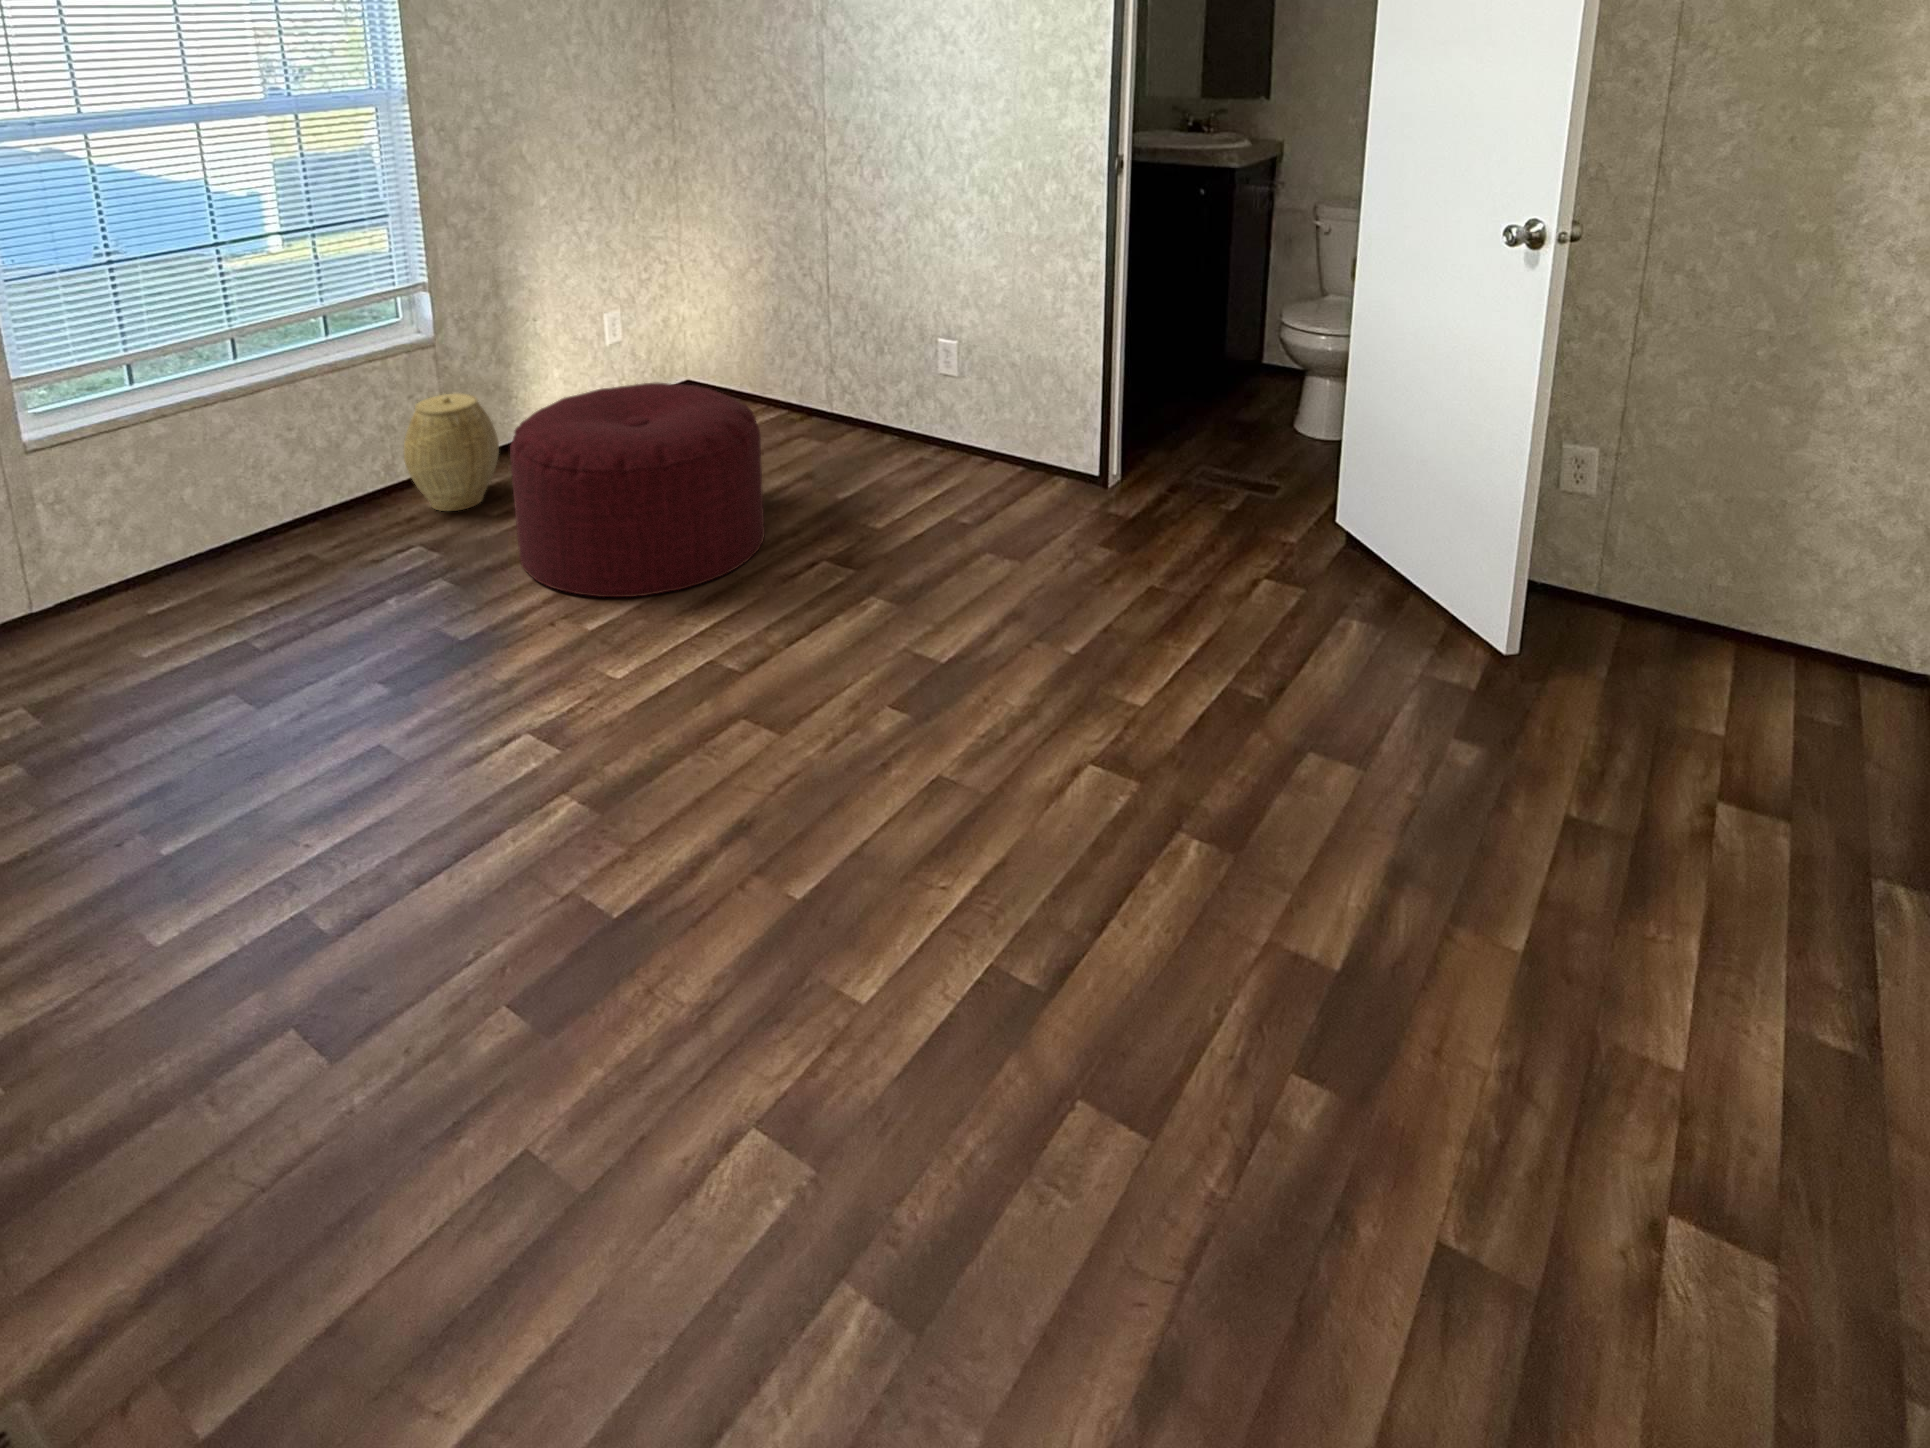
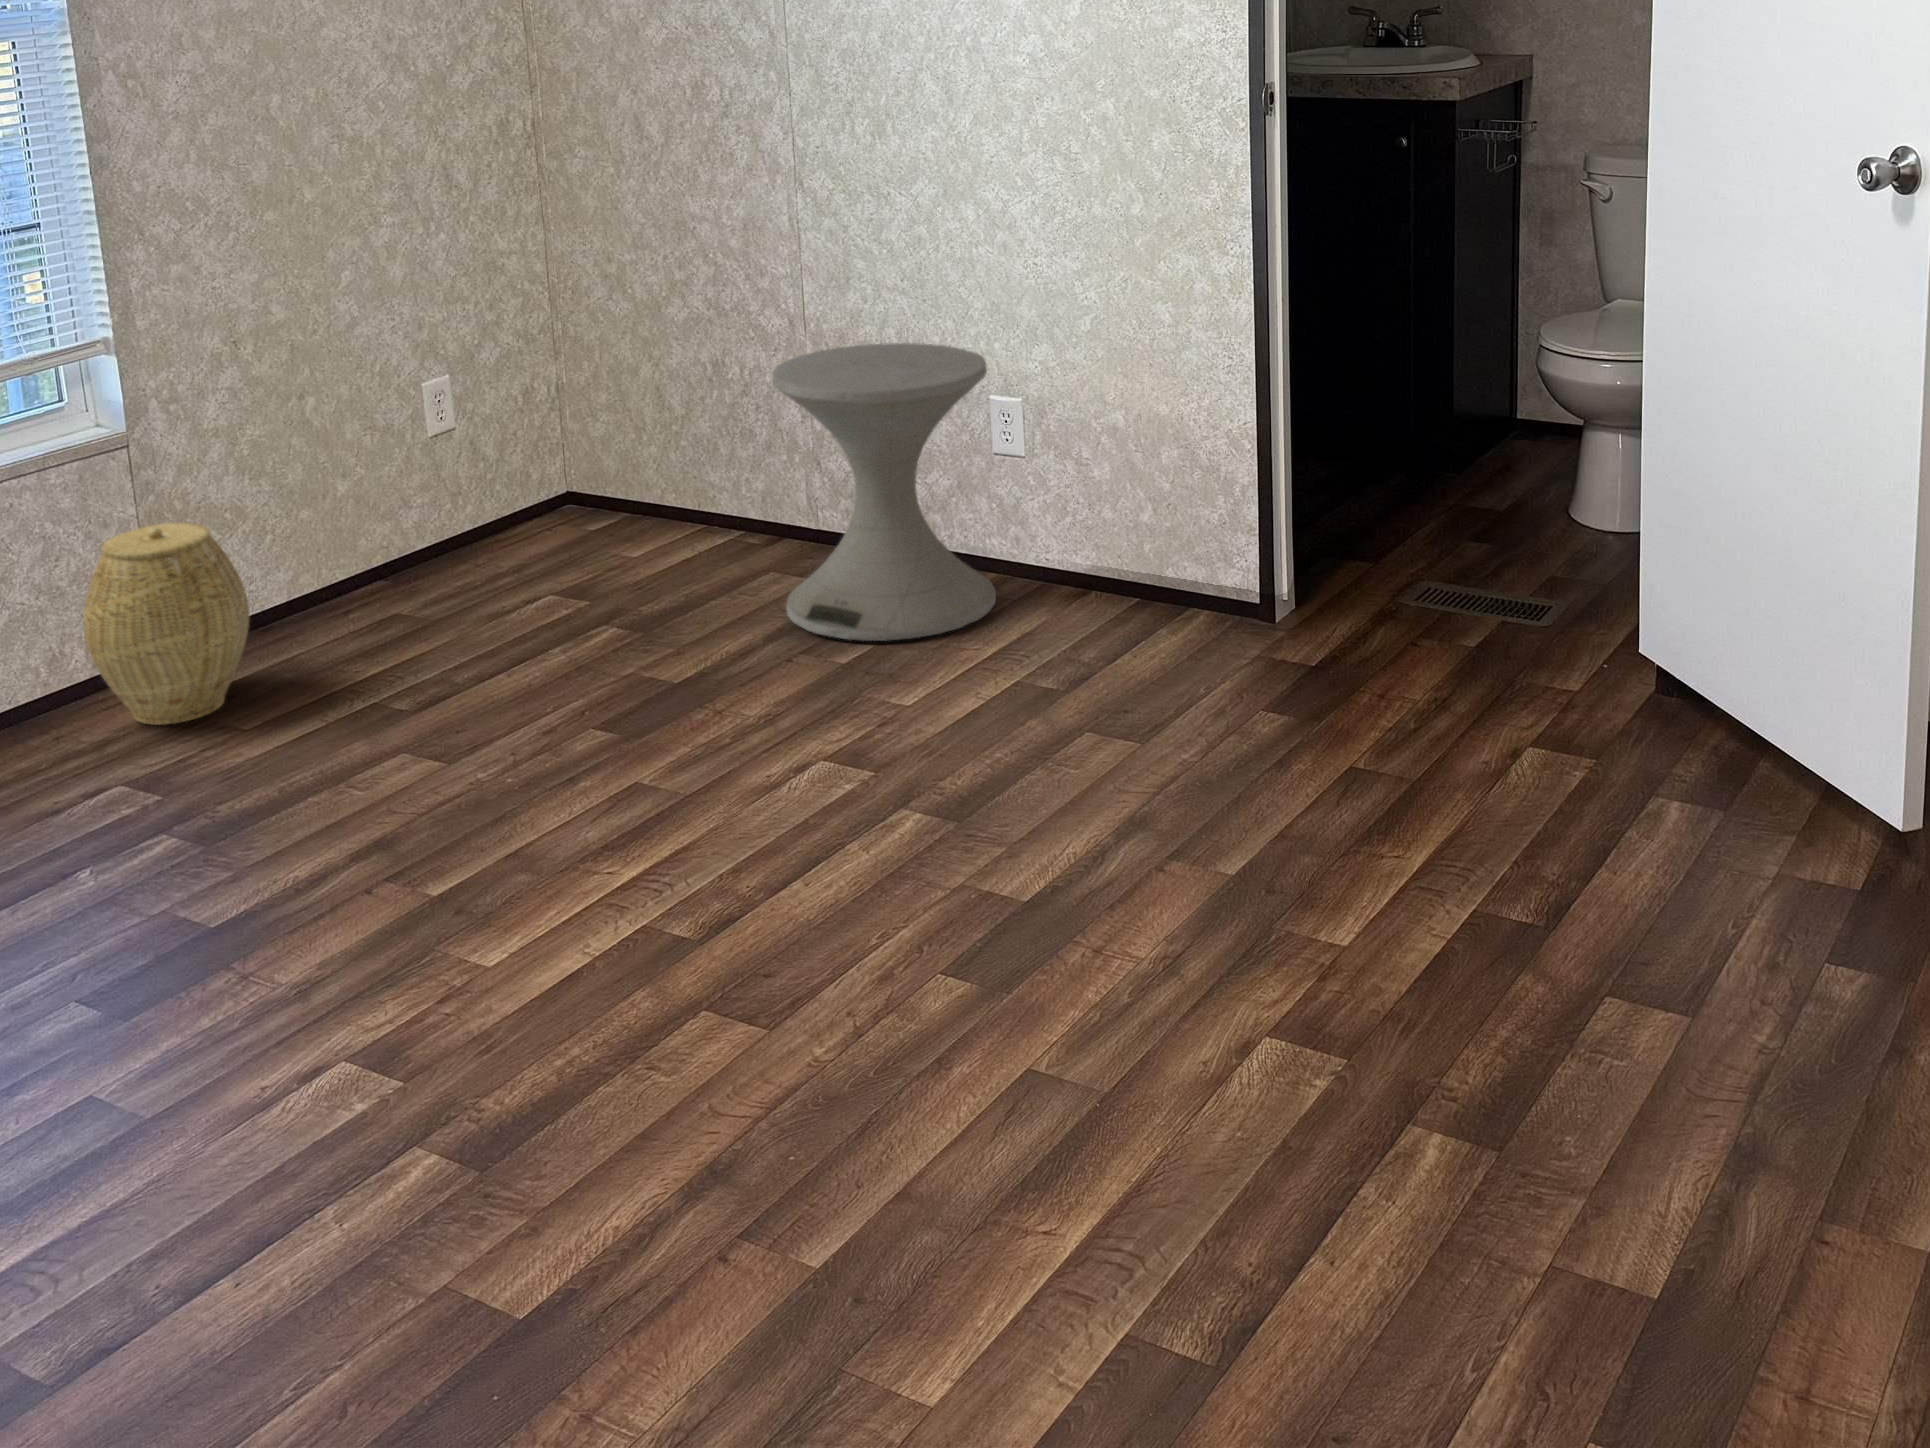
side table: none [810,305,939,485] -> present [772,343,996,641]
ottoman: present [510,383,765,597] -> none [276,485,715,841]

